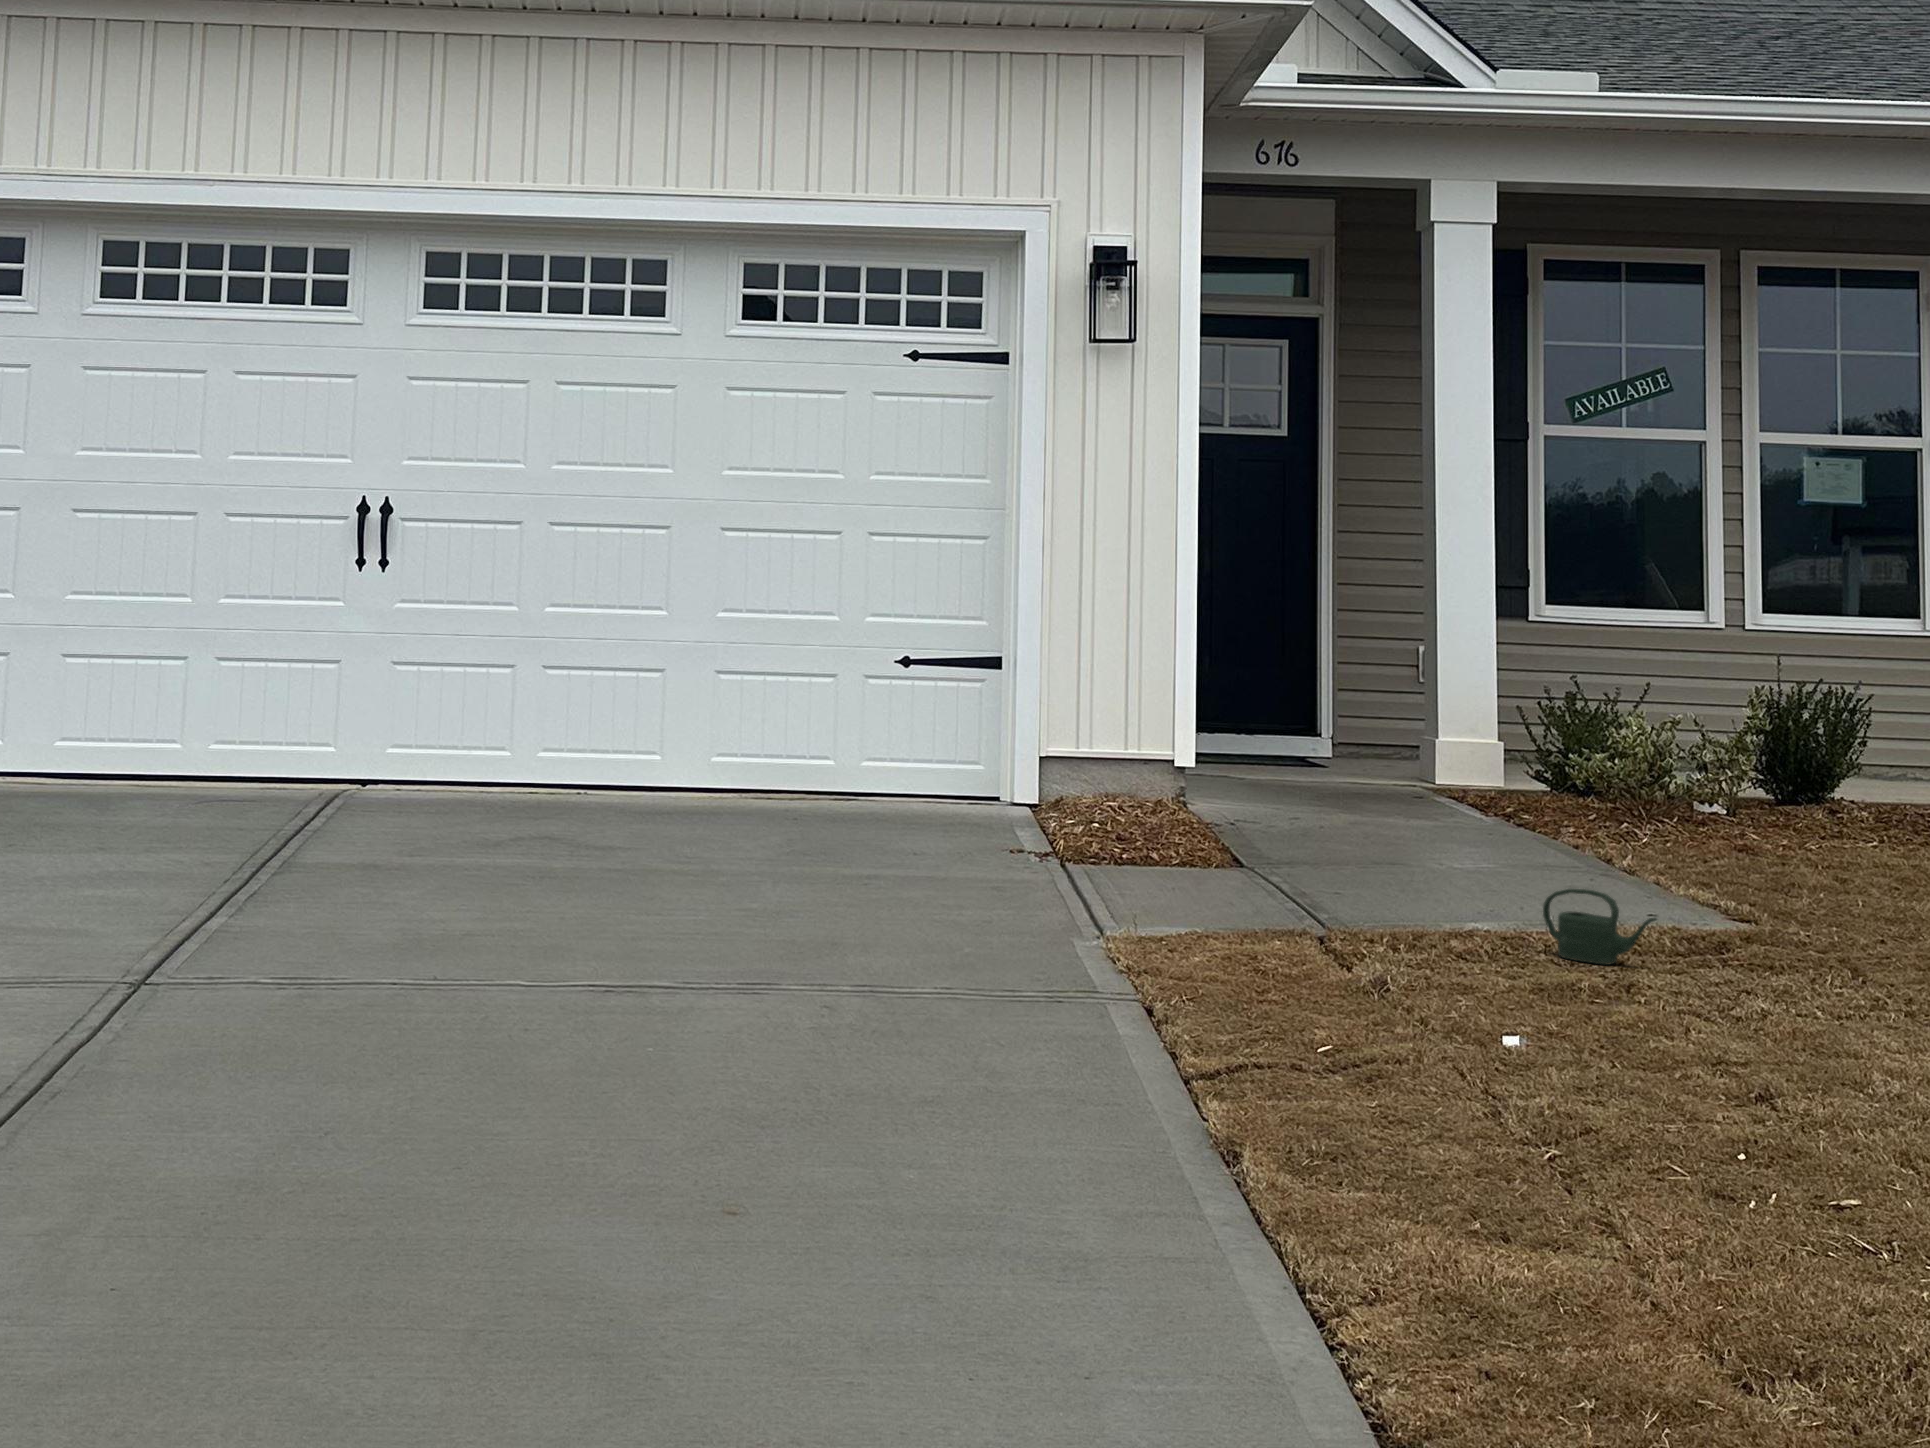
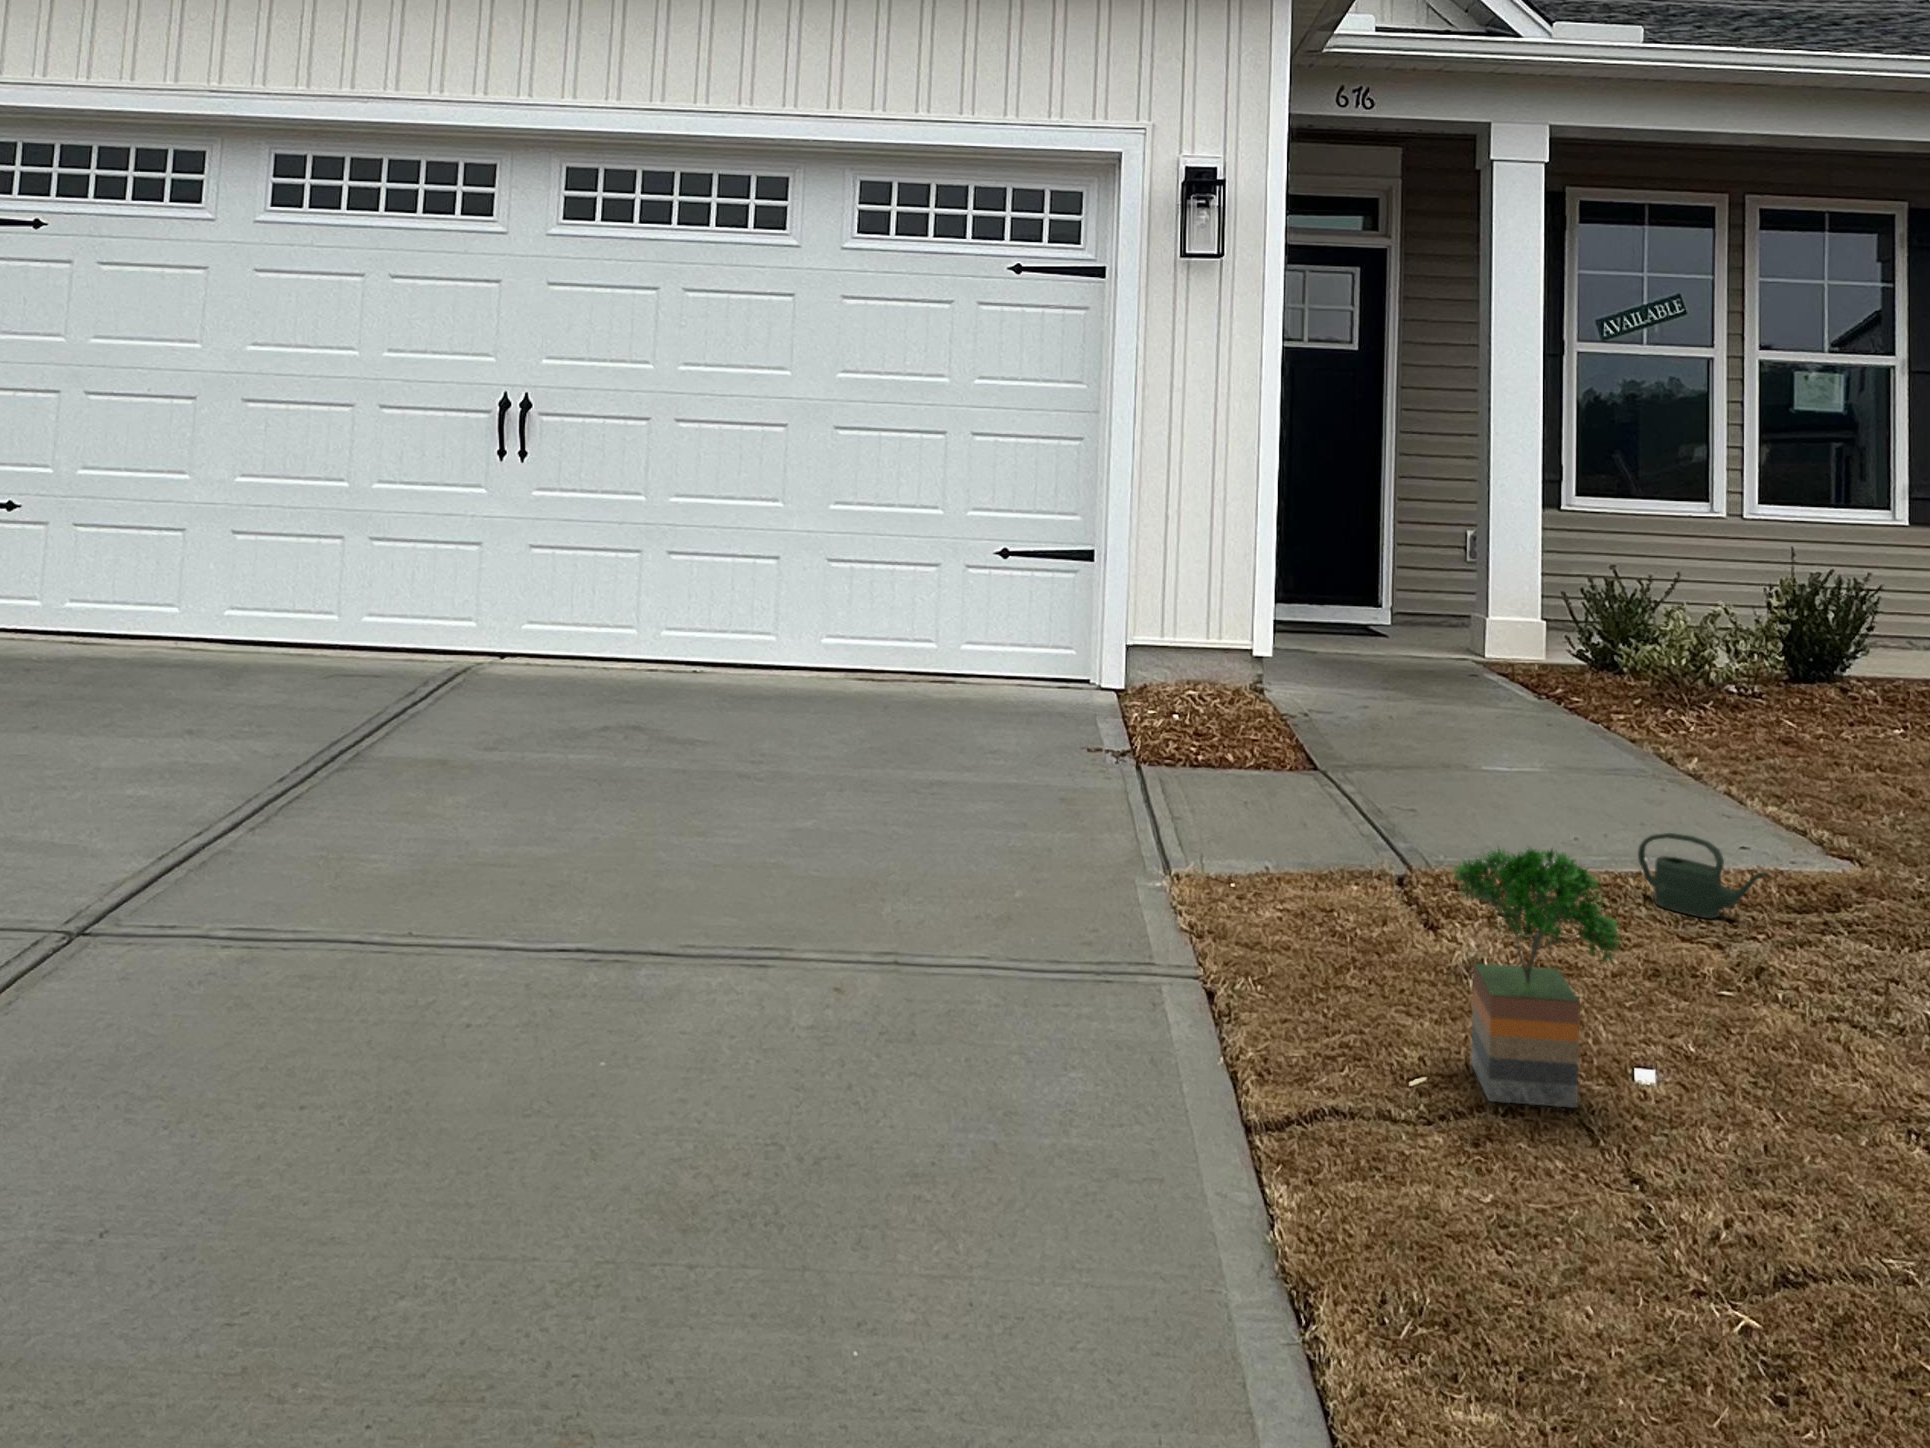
potted tree: none [1344,854,1485,1066] -> present [1453,847,1620,1108]

